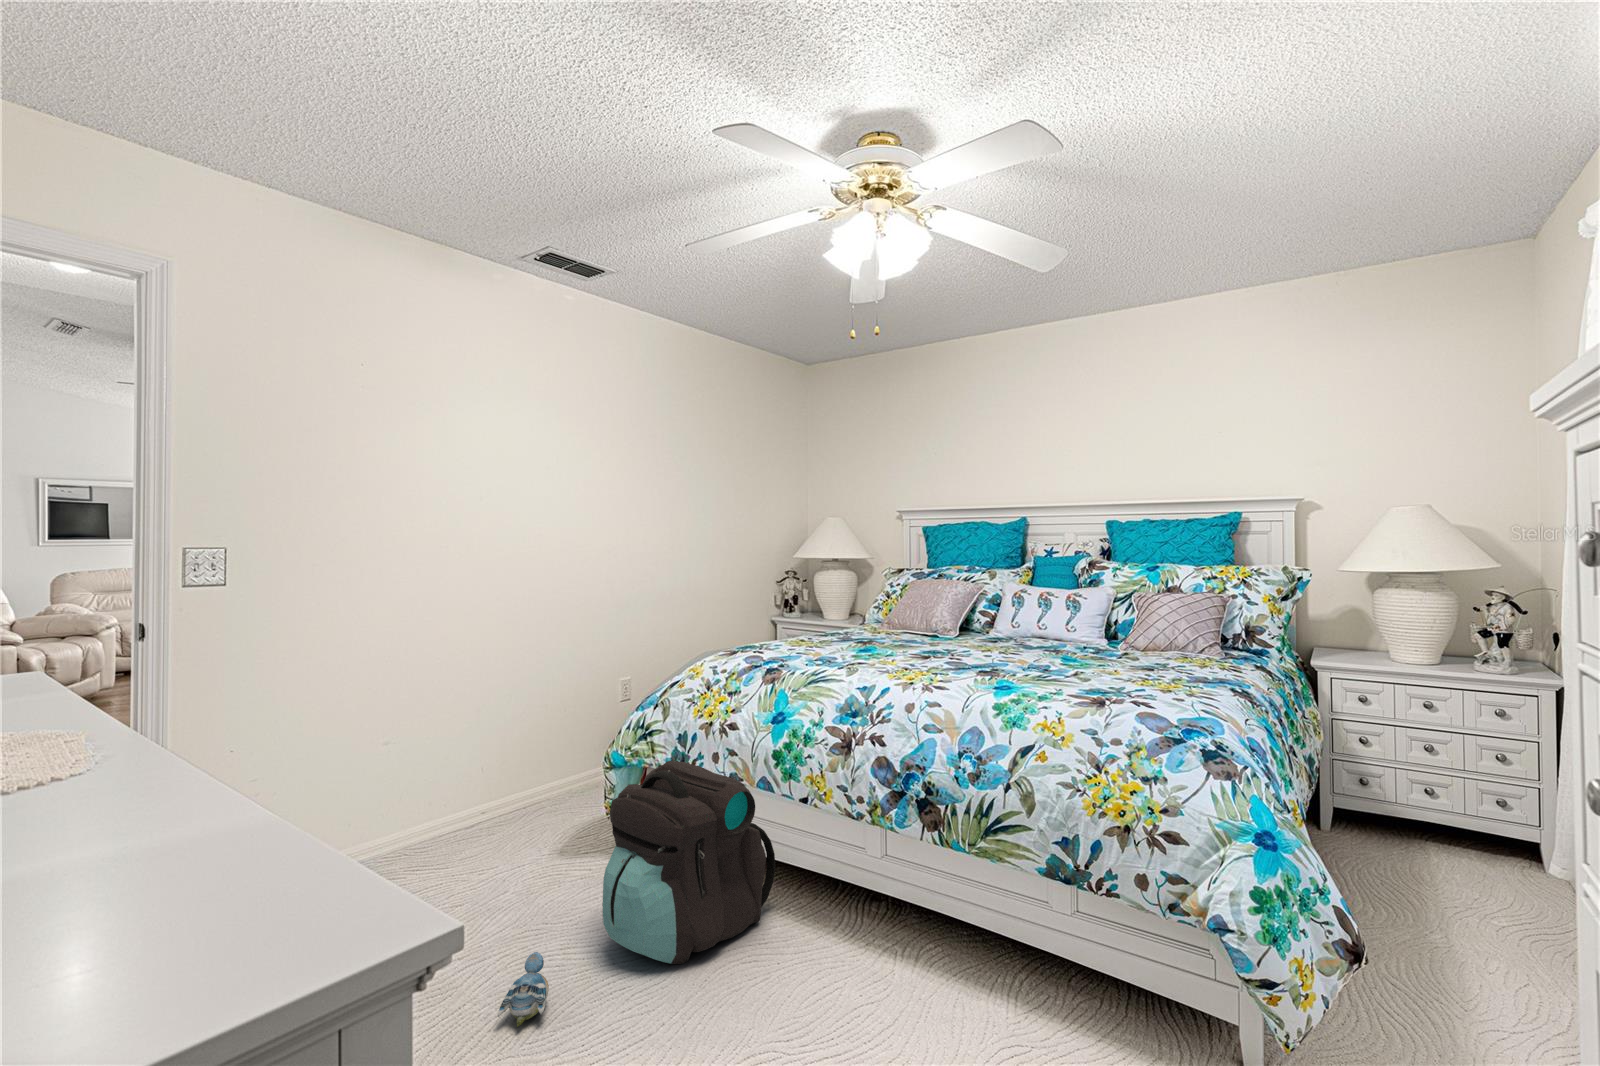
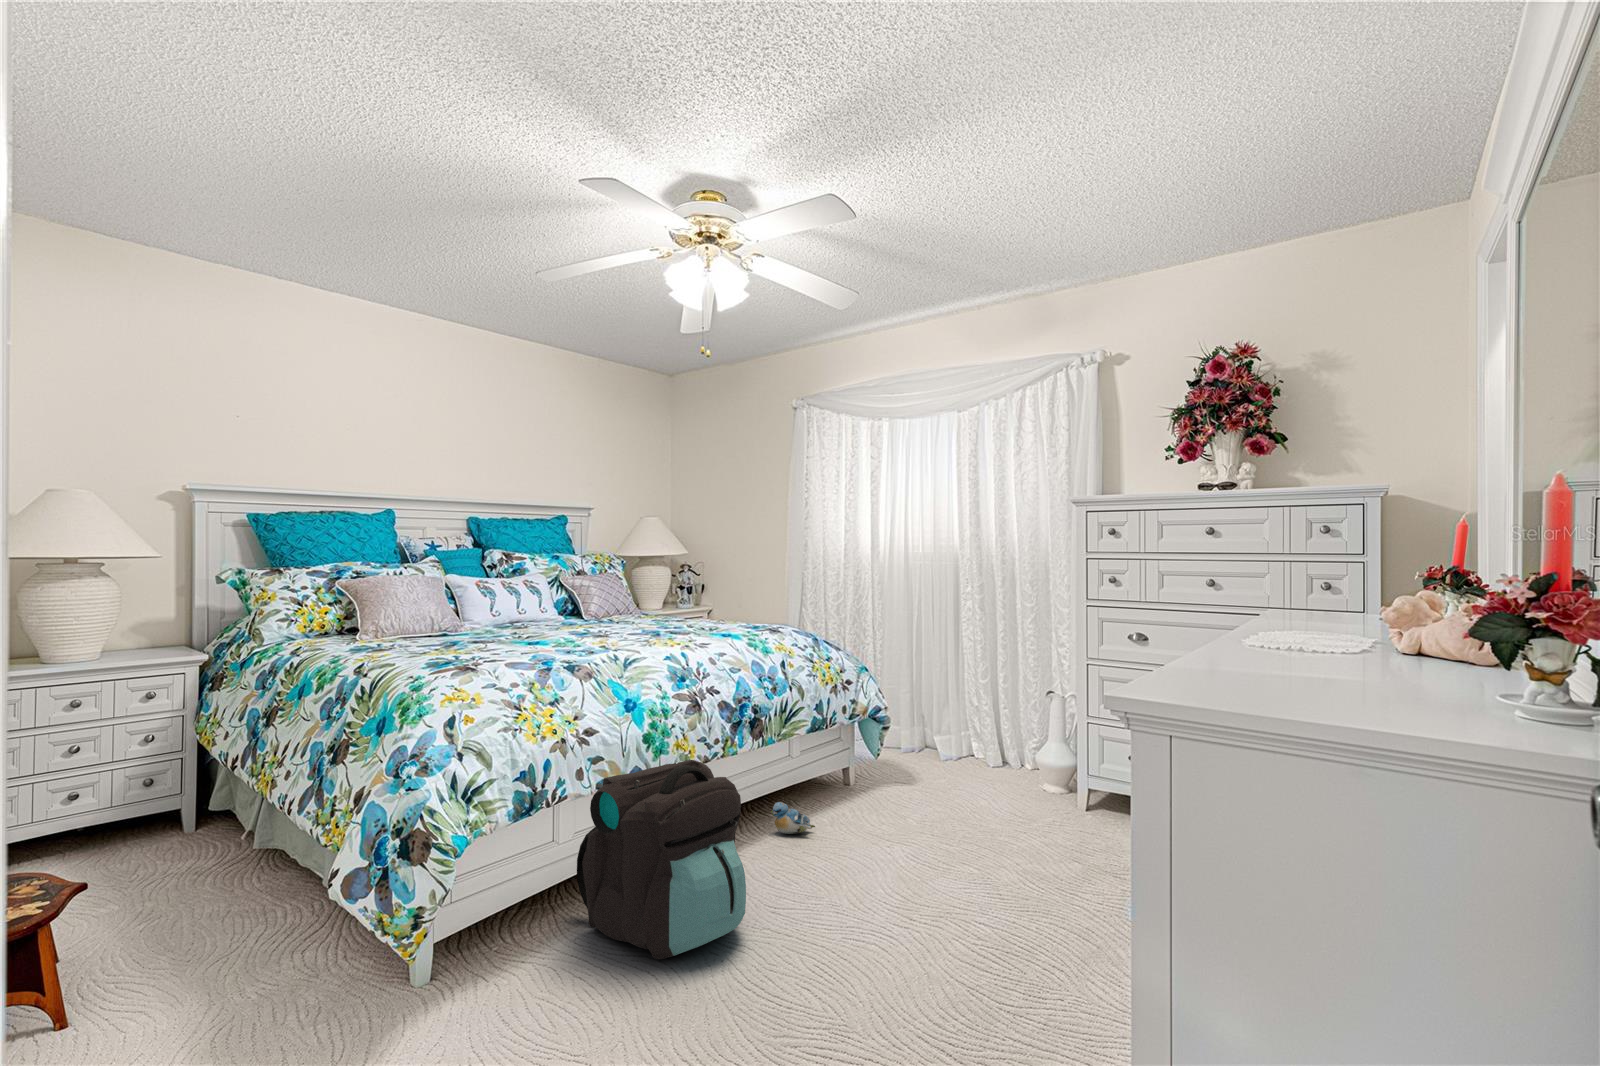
plush toy: present [497,952,549,1027] -> present [771,802,815,834]

